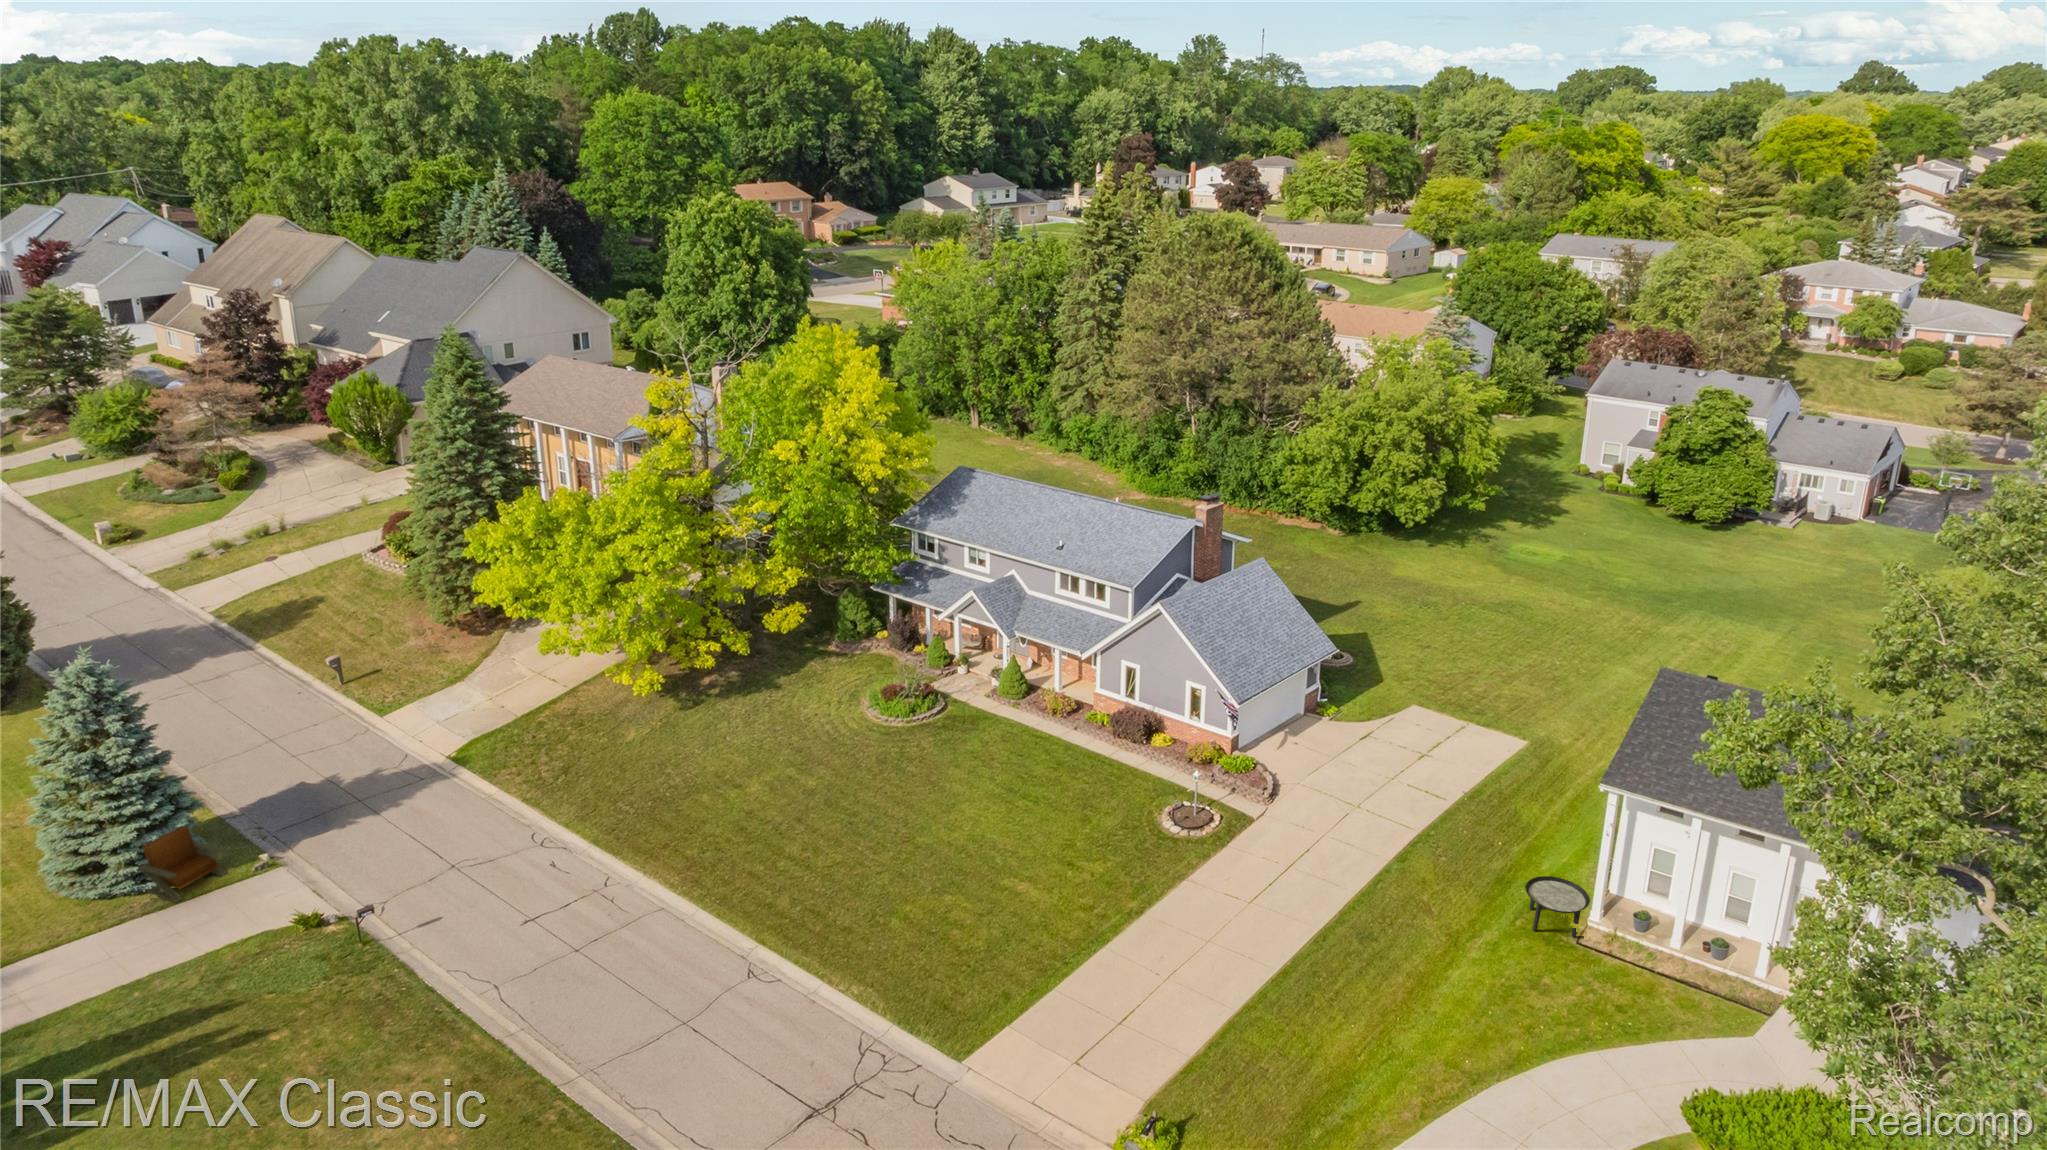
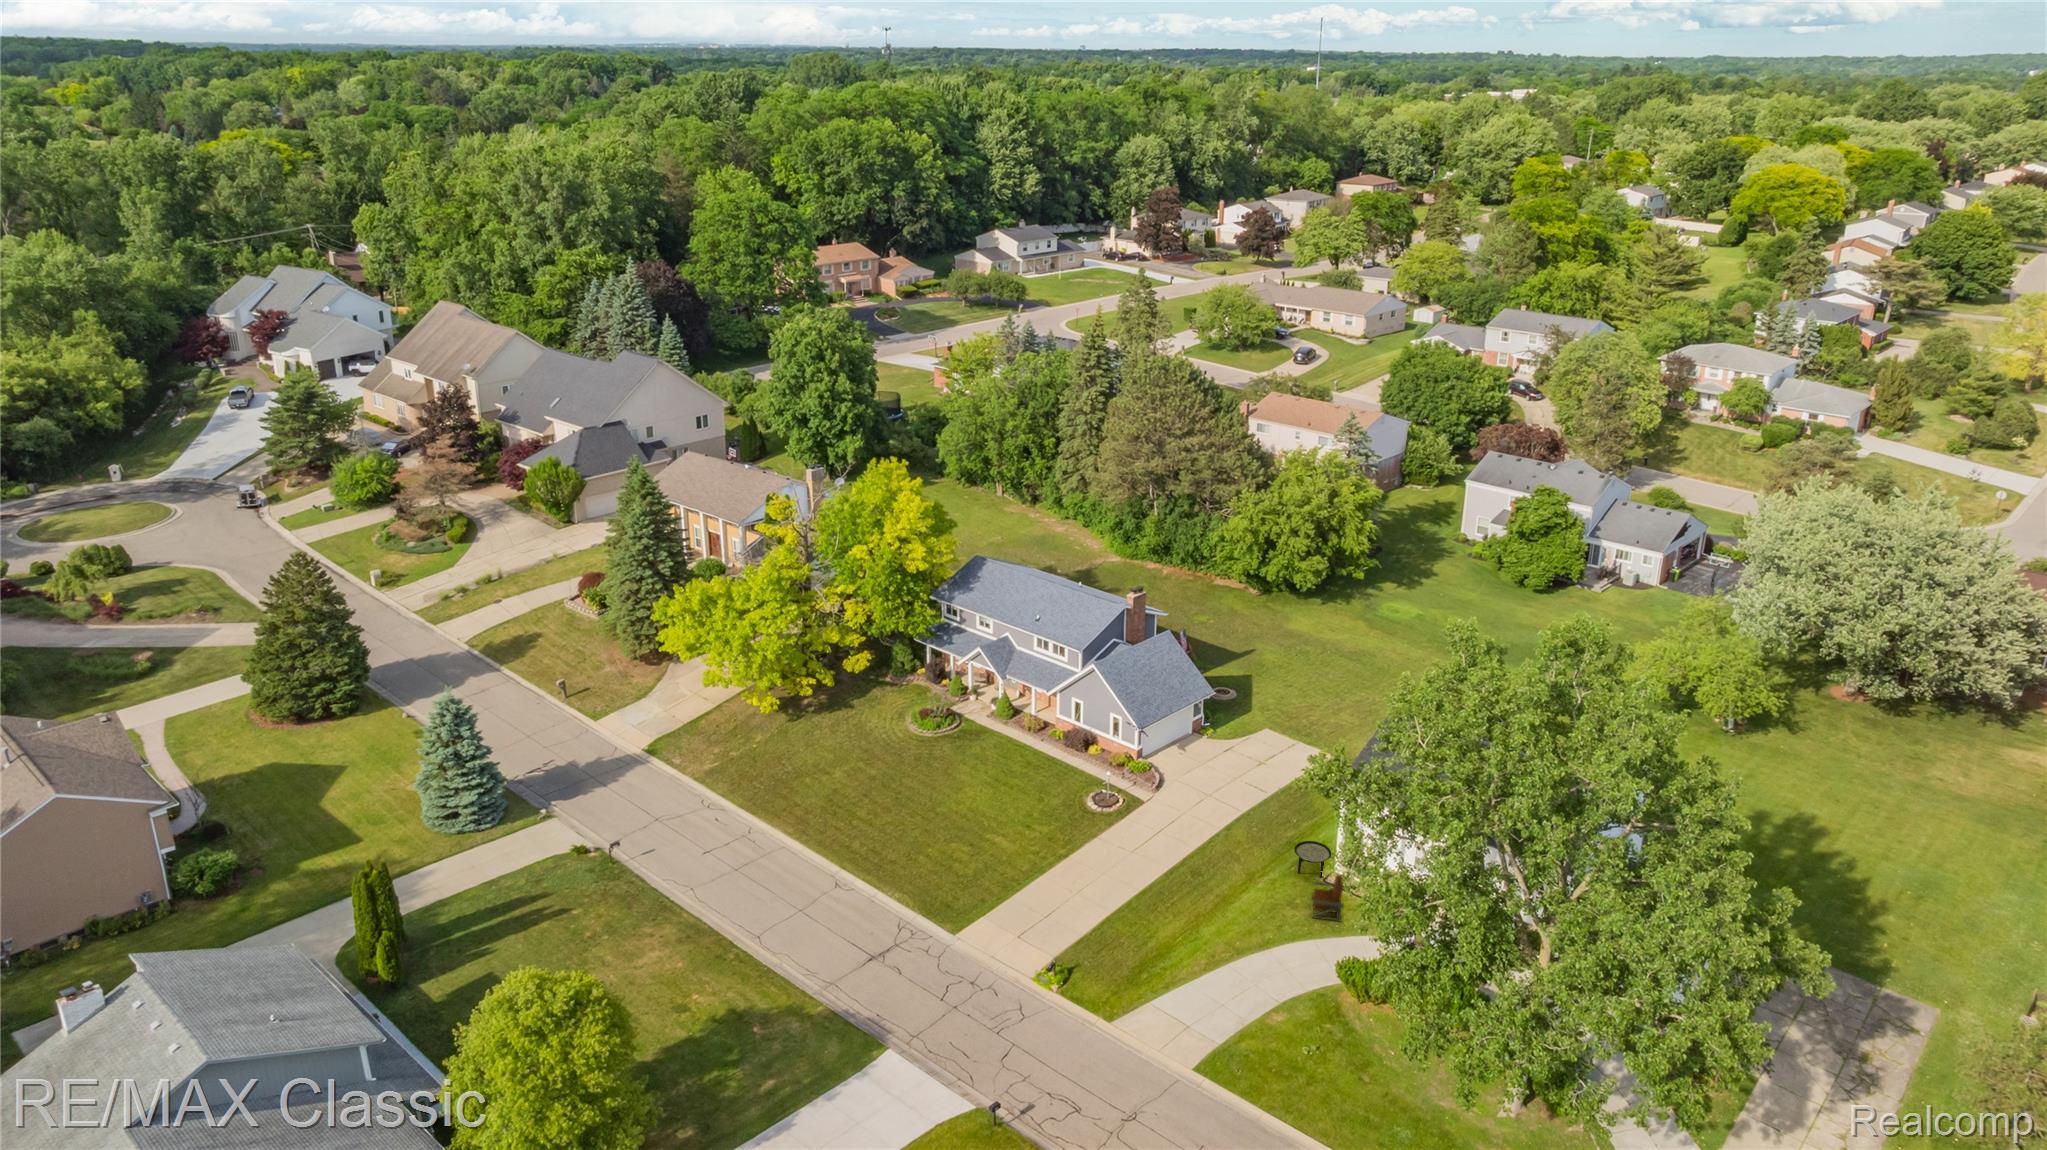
lounge chair: present [139,826,227,903] -> present [1312,875,1344,921]

